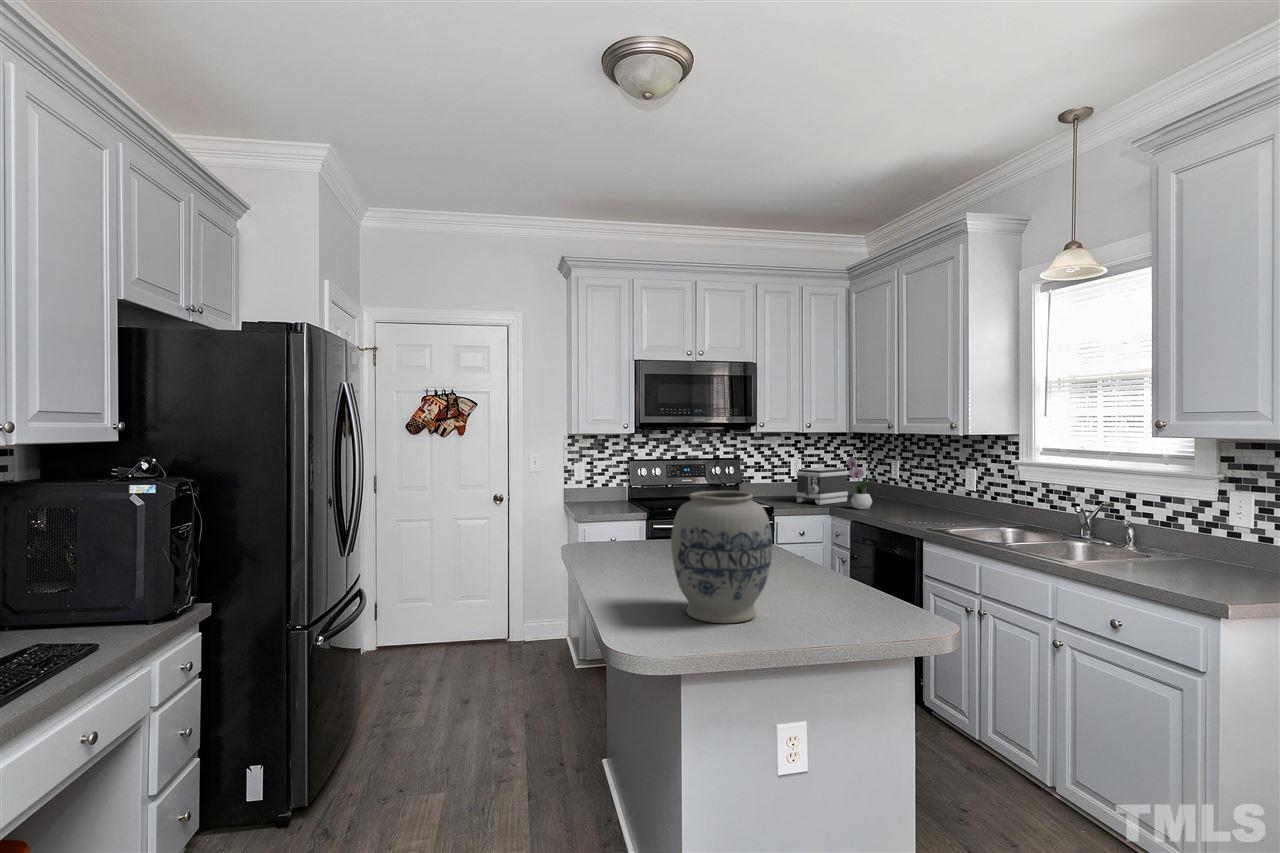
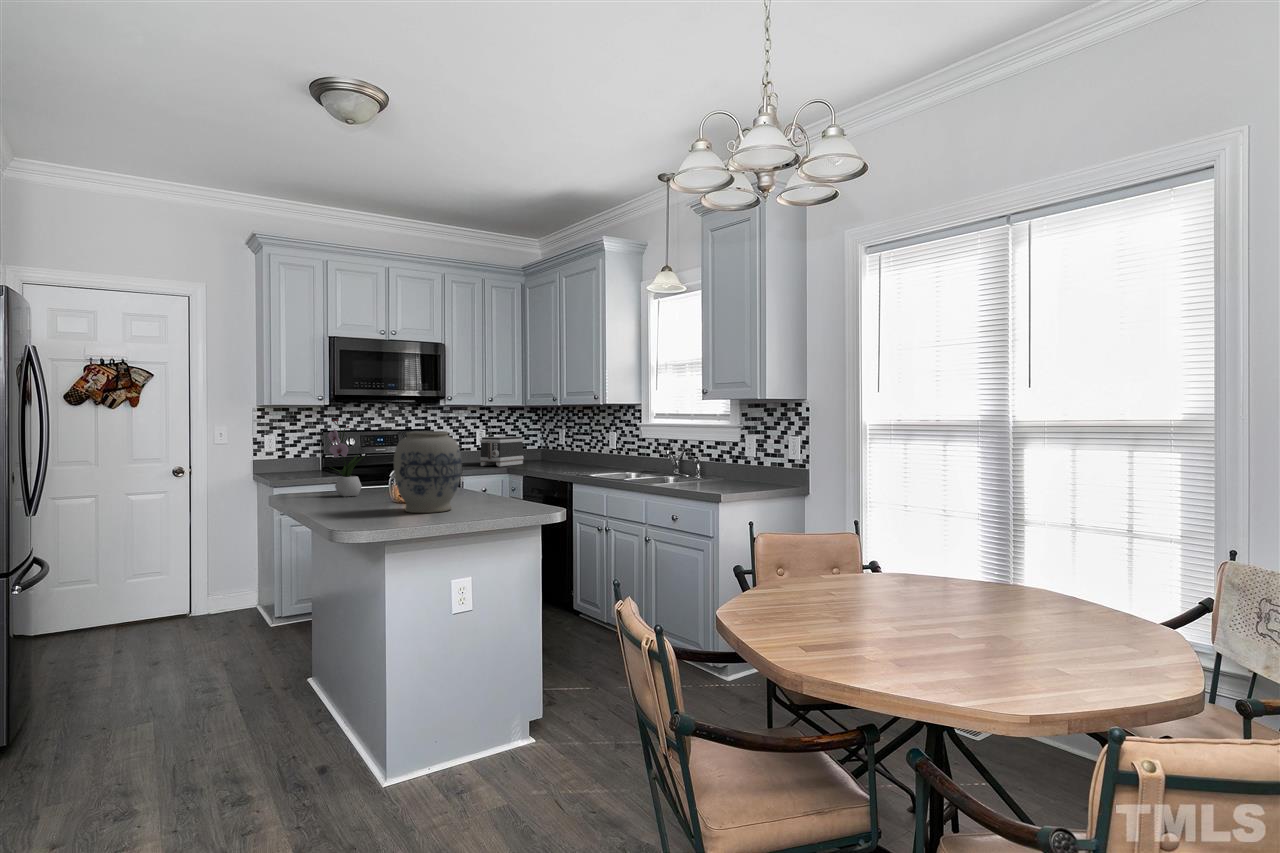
flower arrangement: present [847,449,873,509] -> present [328,419,365,497]

